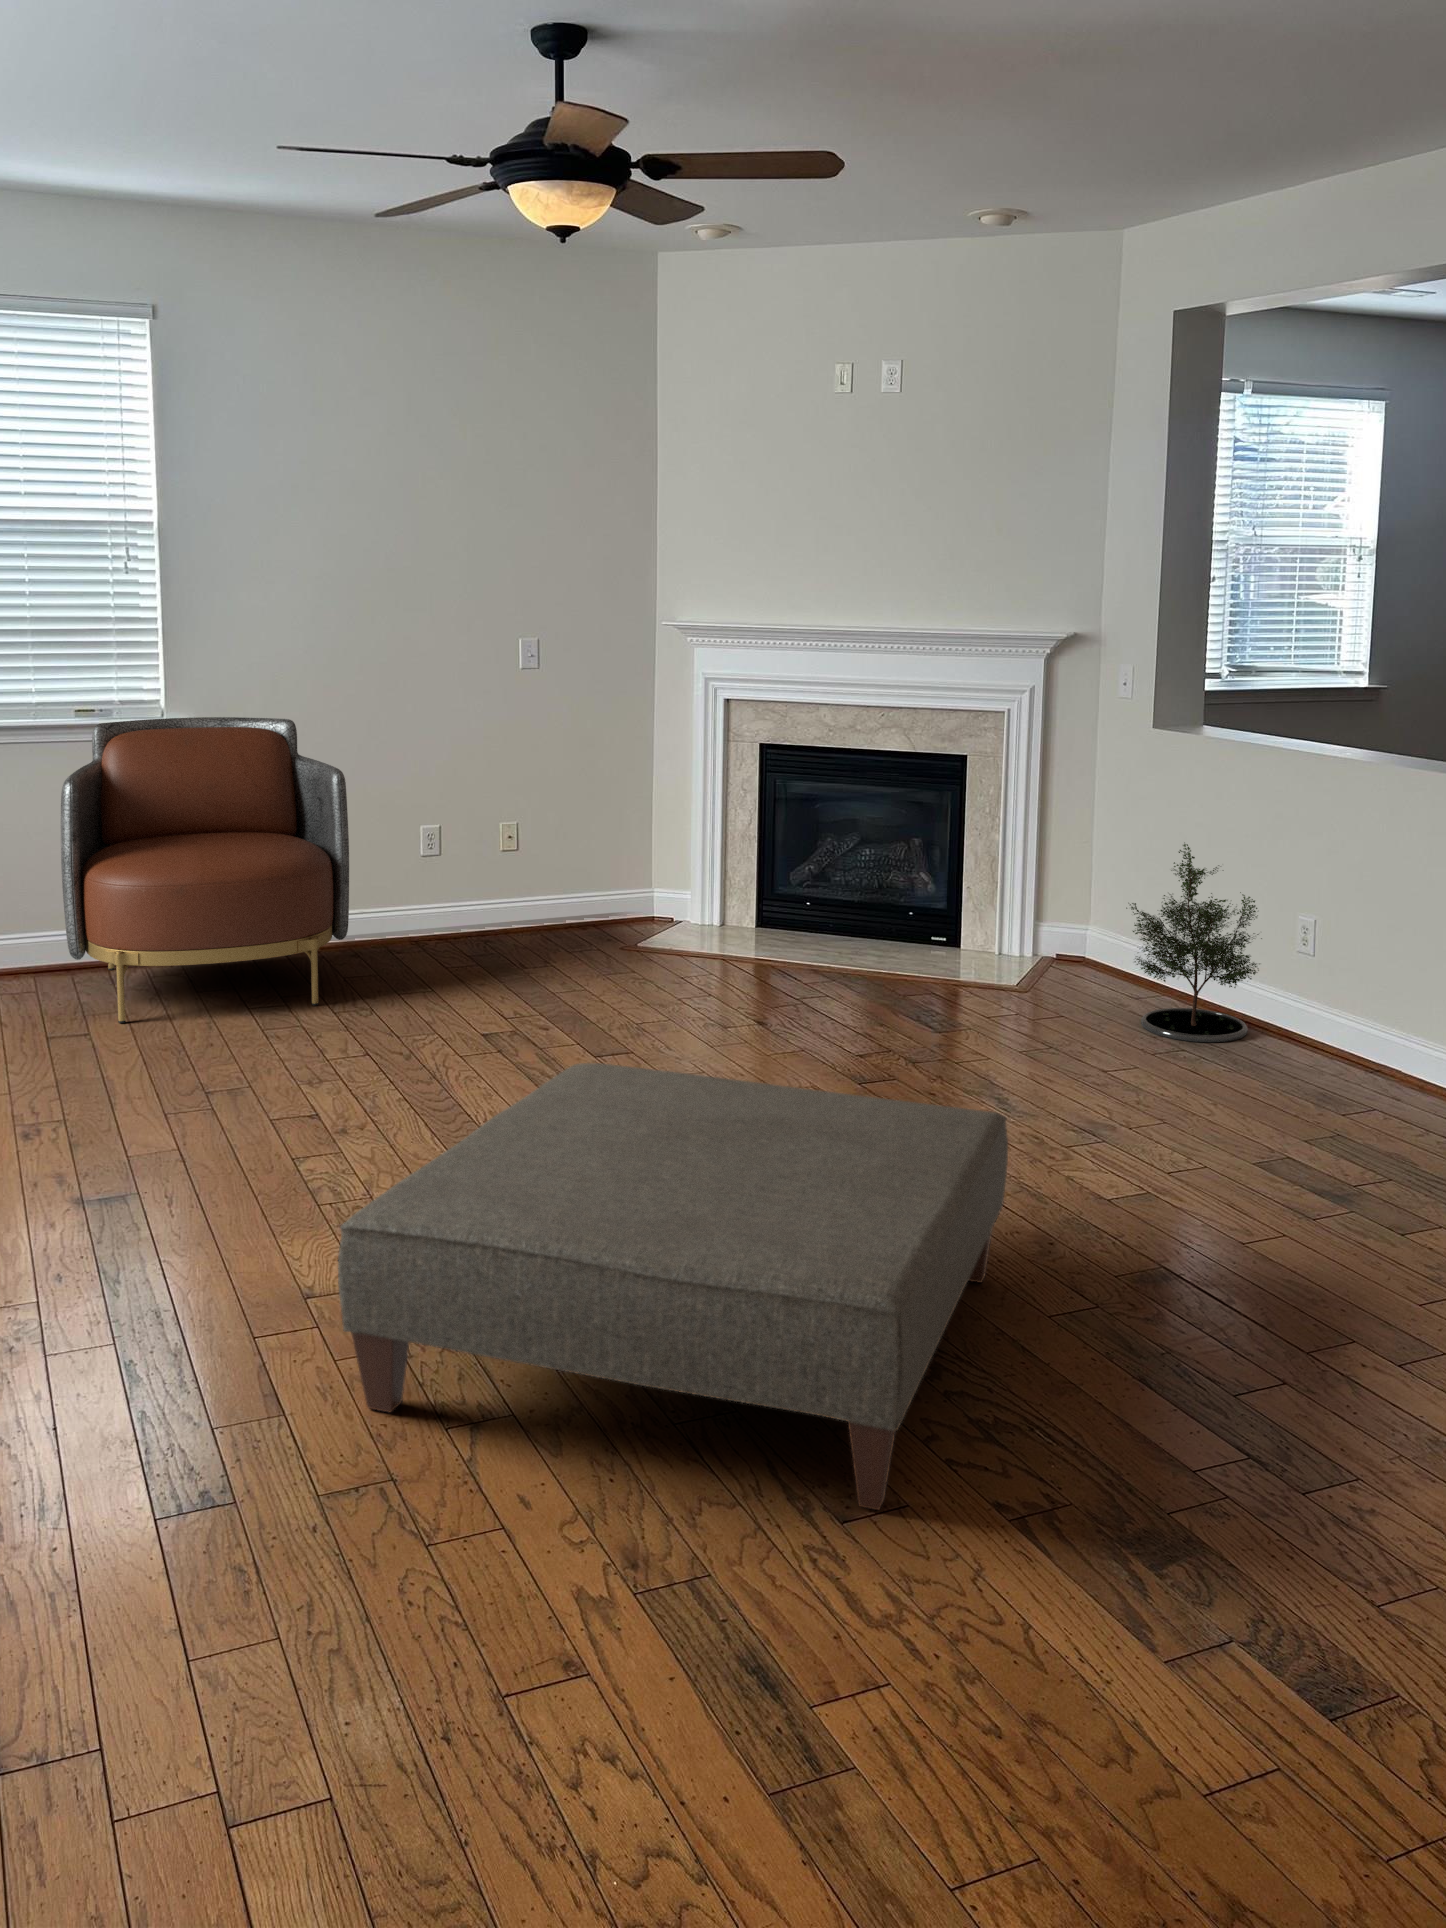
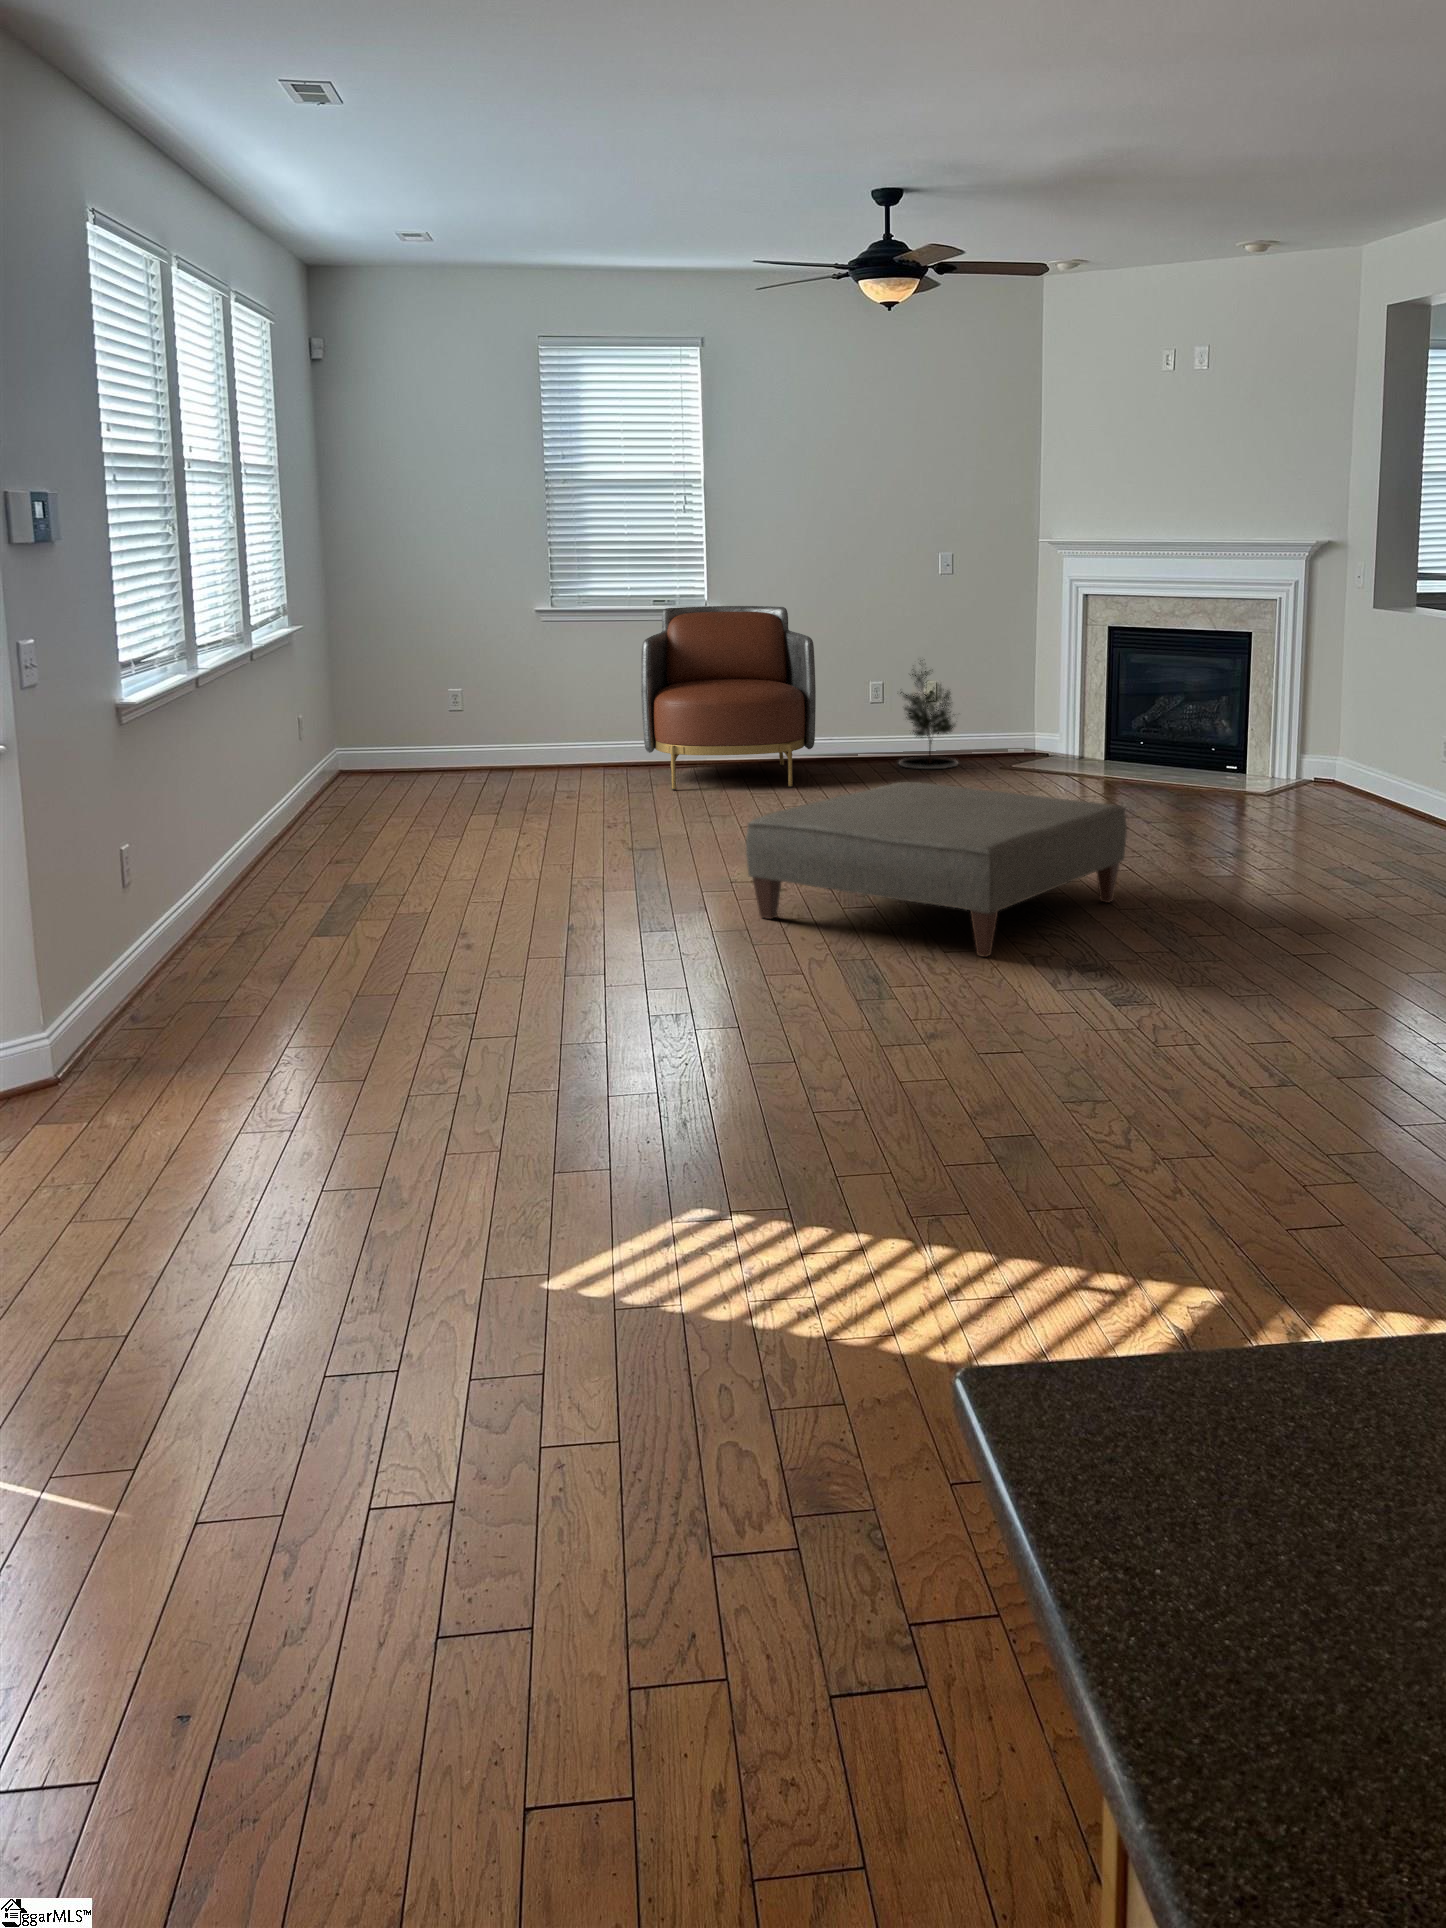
potted tree: present [1126,844,1262,1042] -> present [899,669,958,769]

